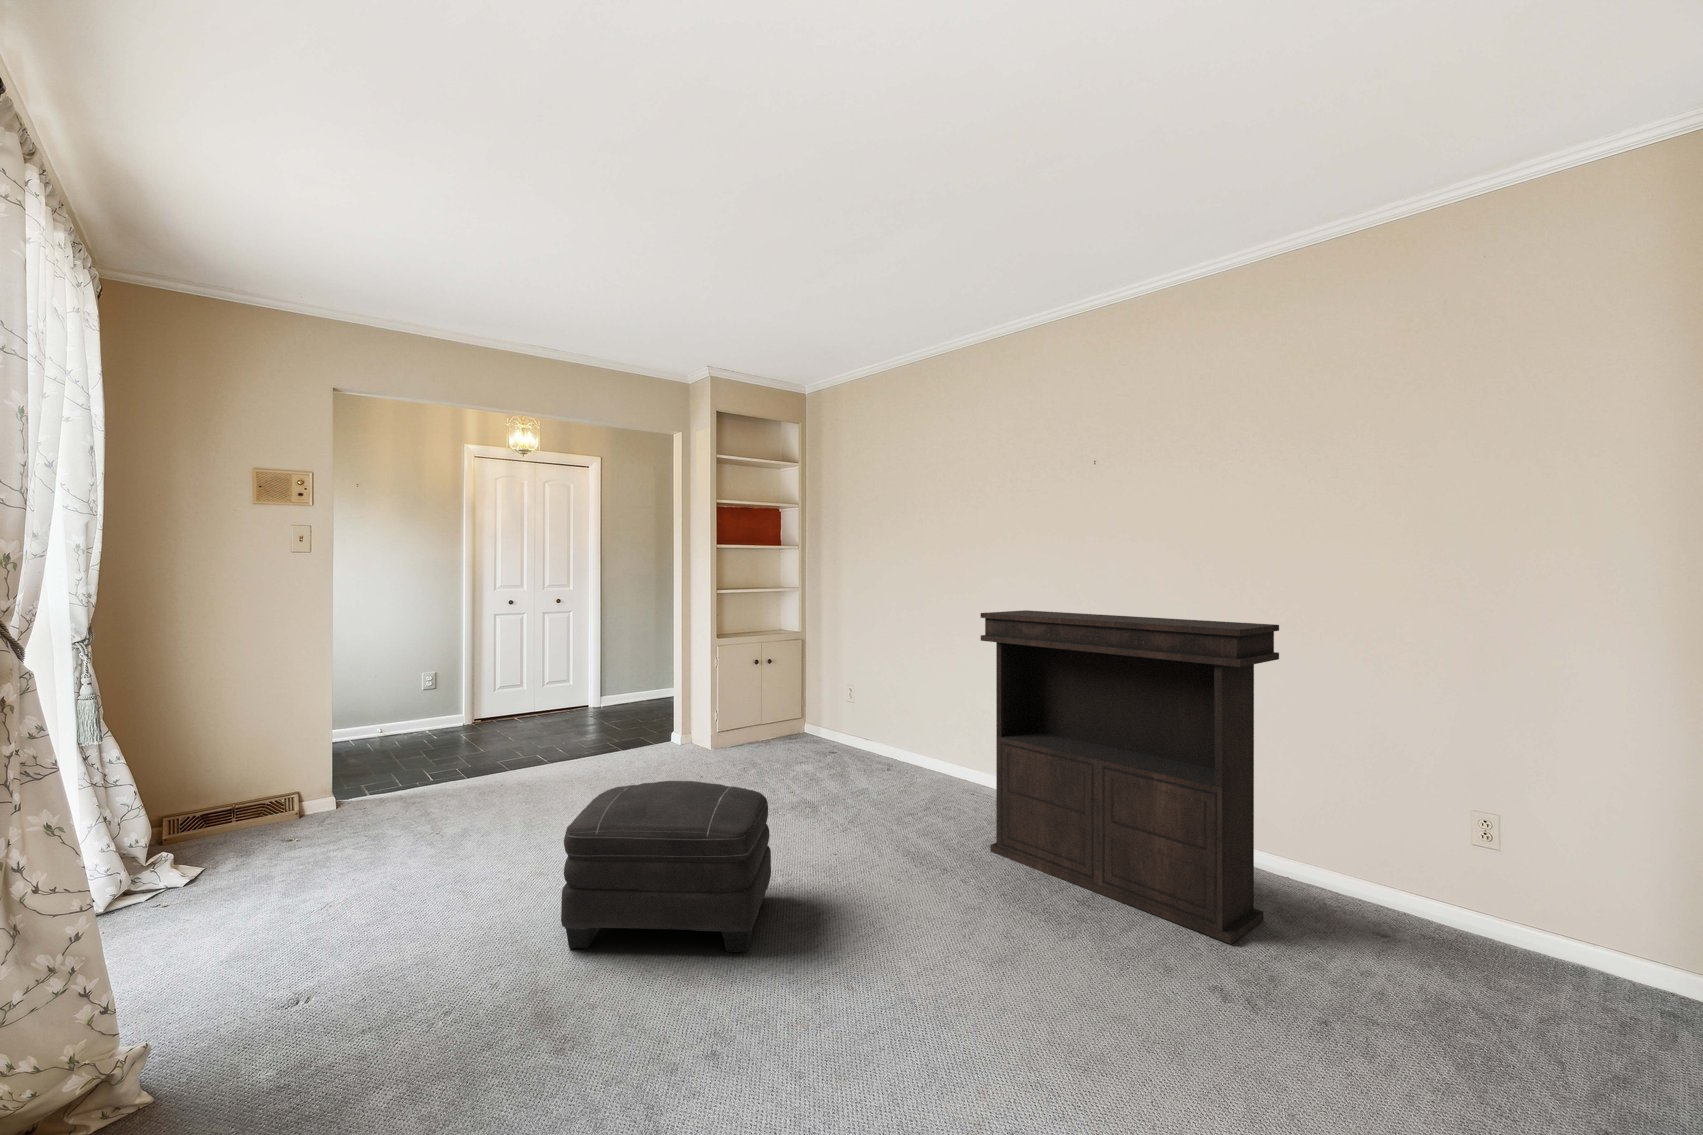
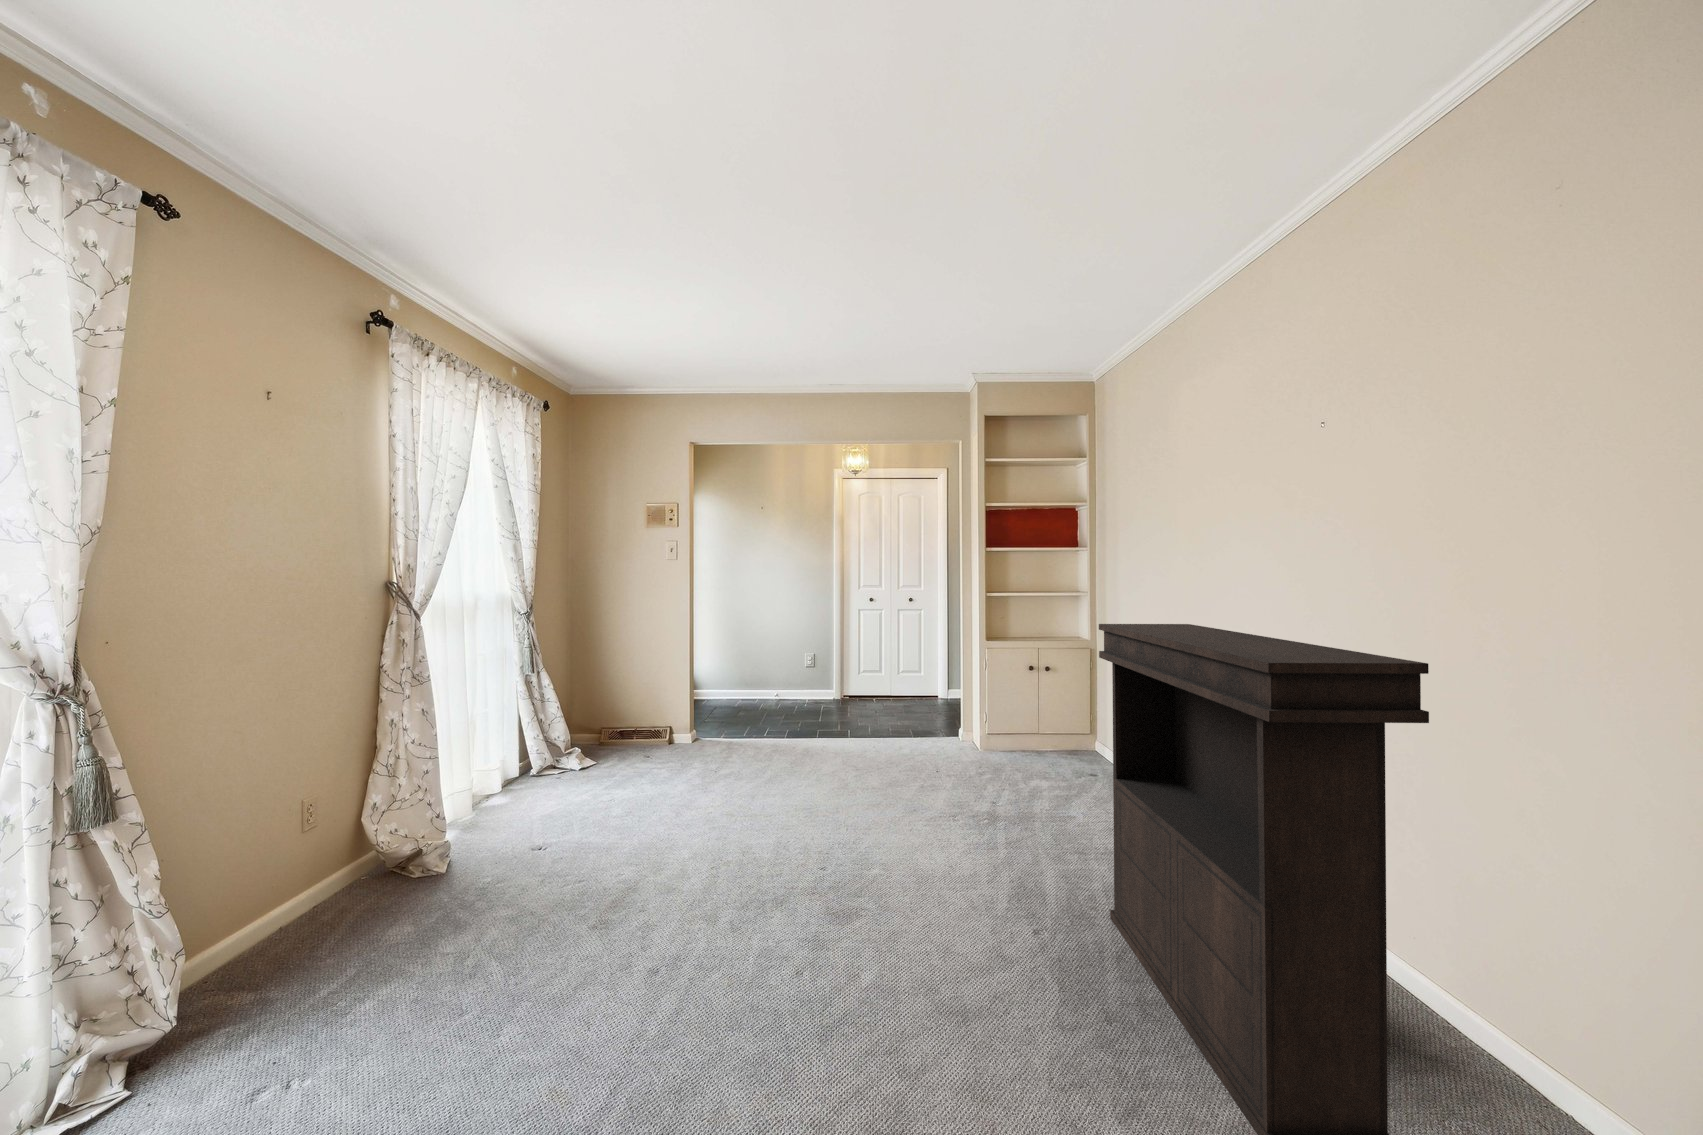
ottoman: present [561,781,771,952] -> none [661,753,838,918]

